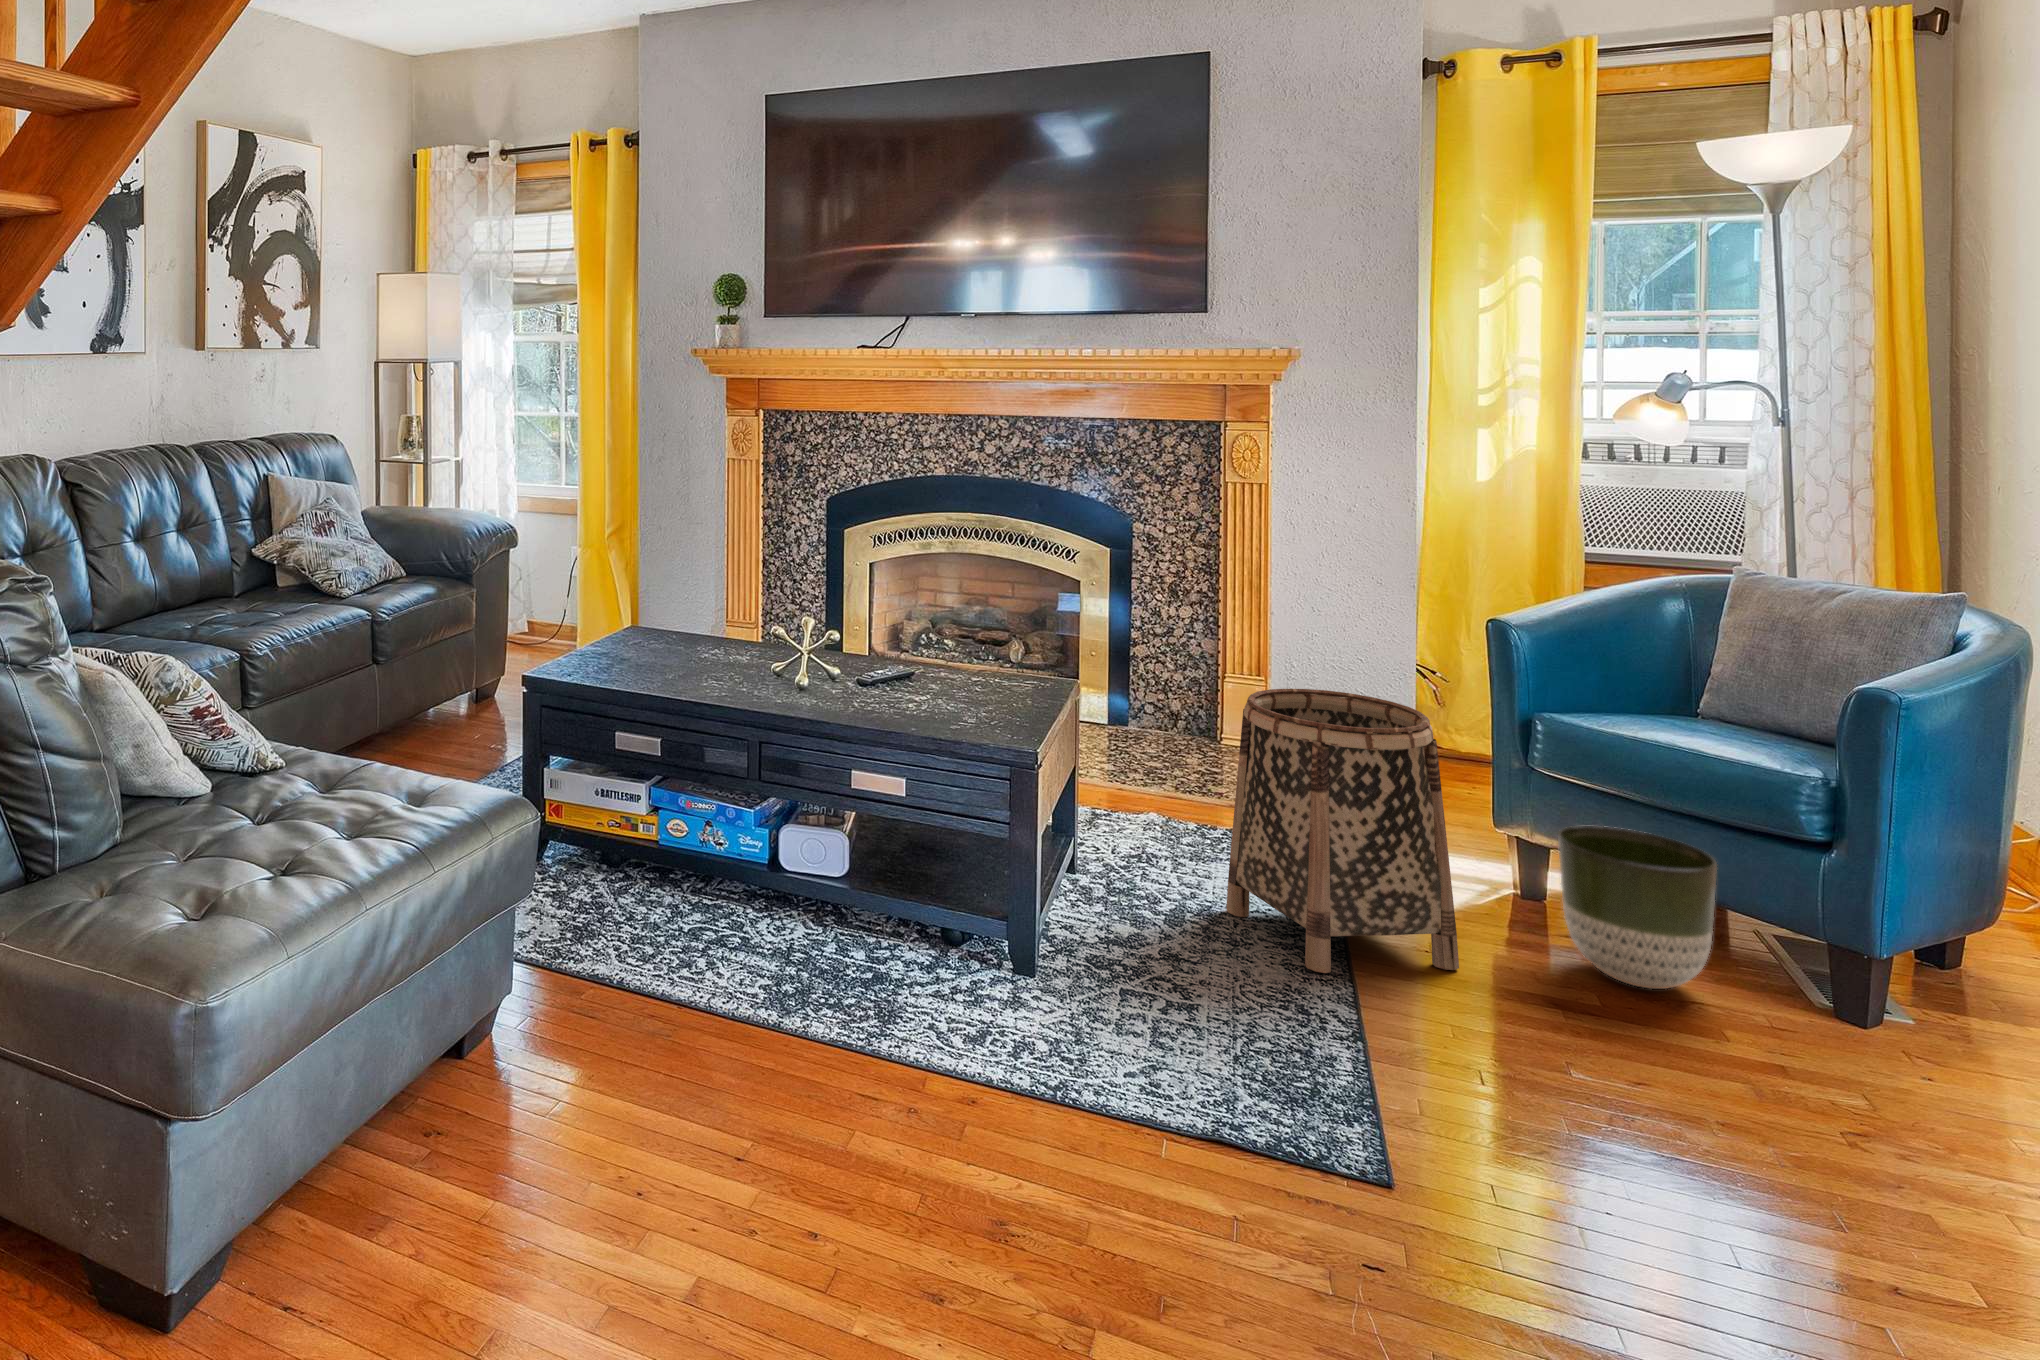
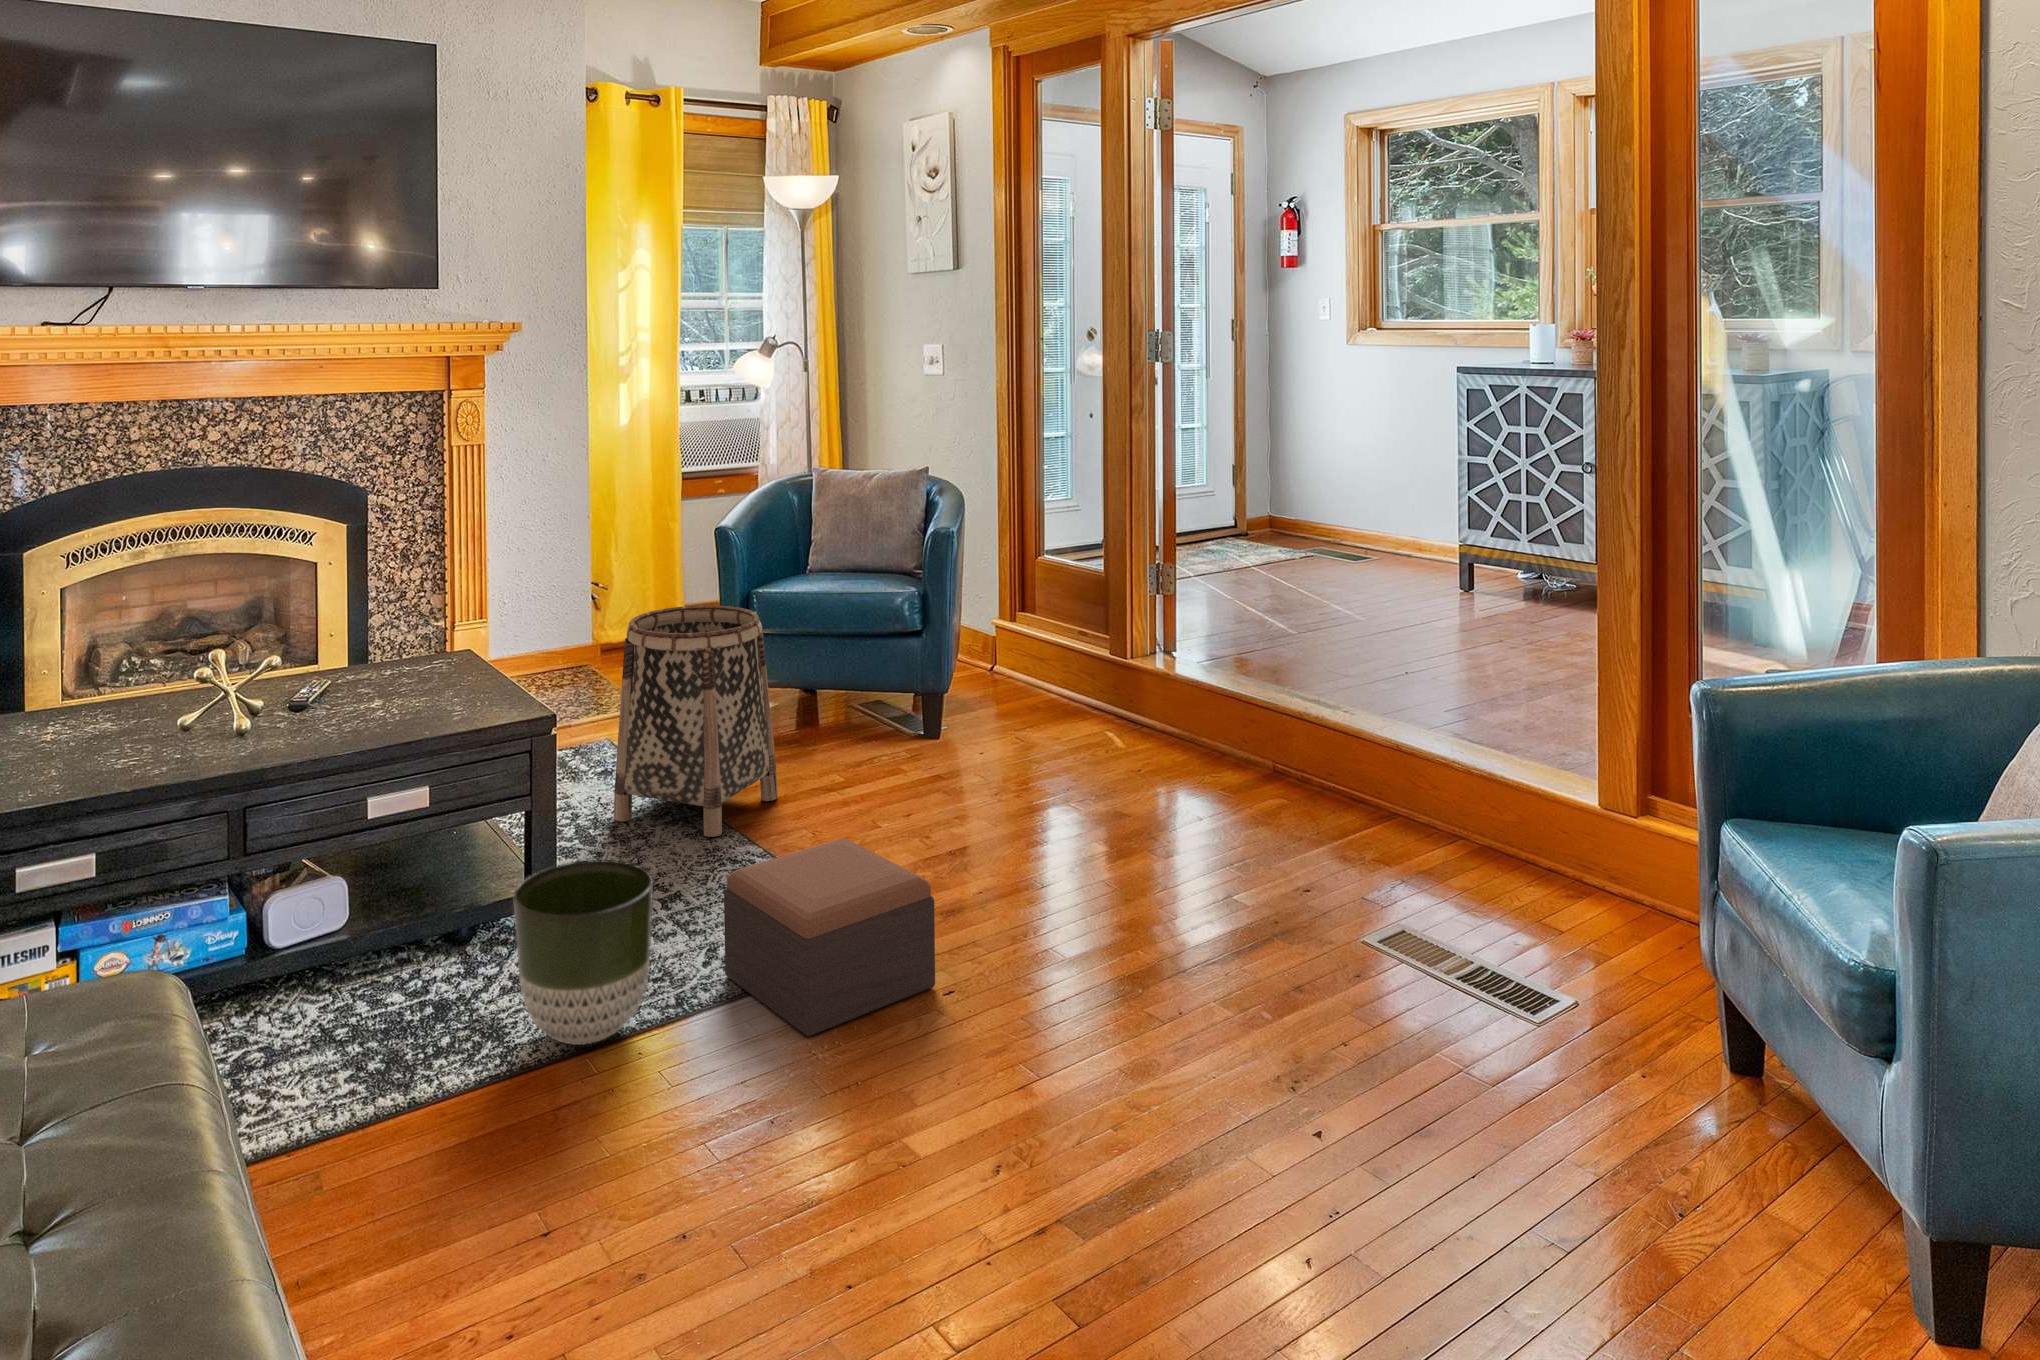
planter: present [1558,826,1717,989] -> present [514,860,653,1045]
footstool: none [1140,976,1377,1245] -> present [724,838,935,1036]

